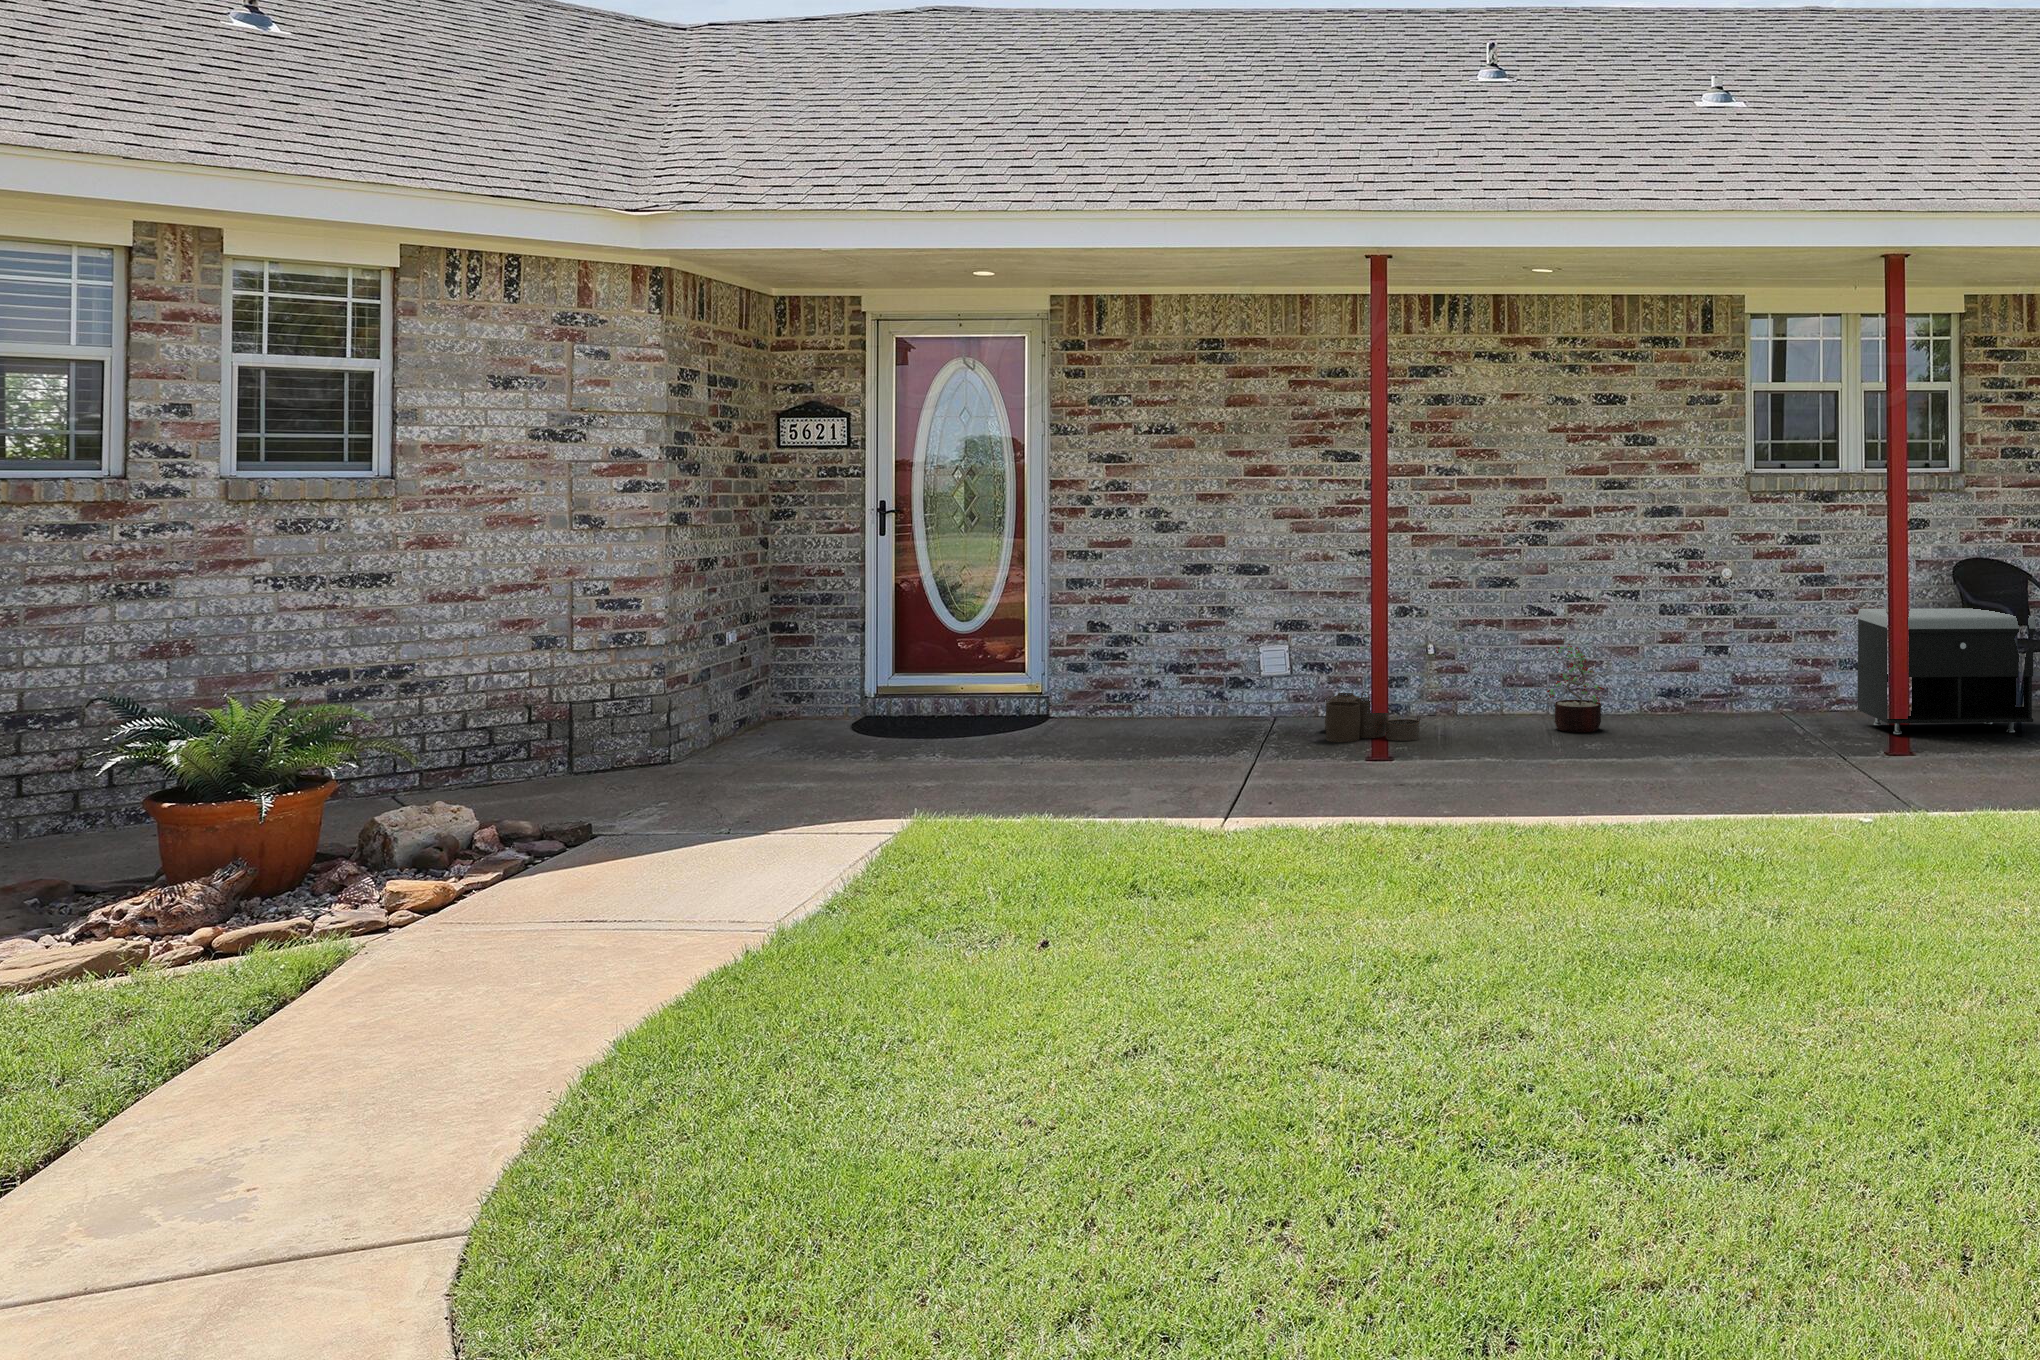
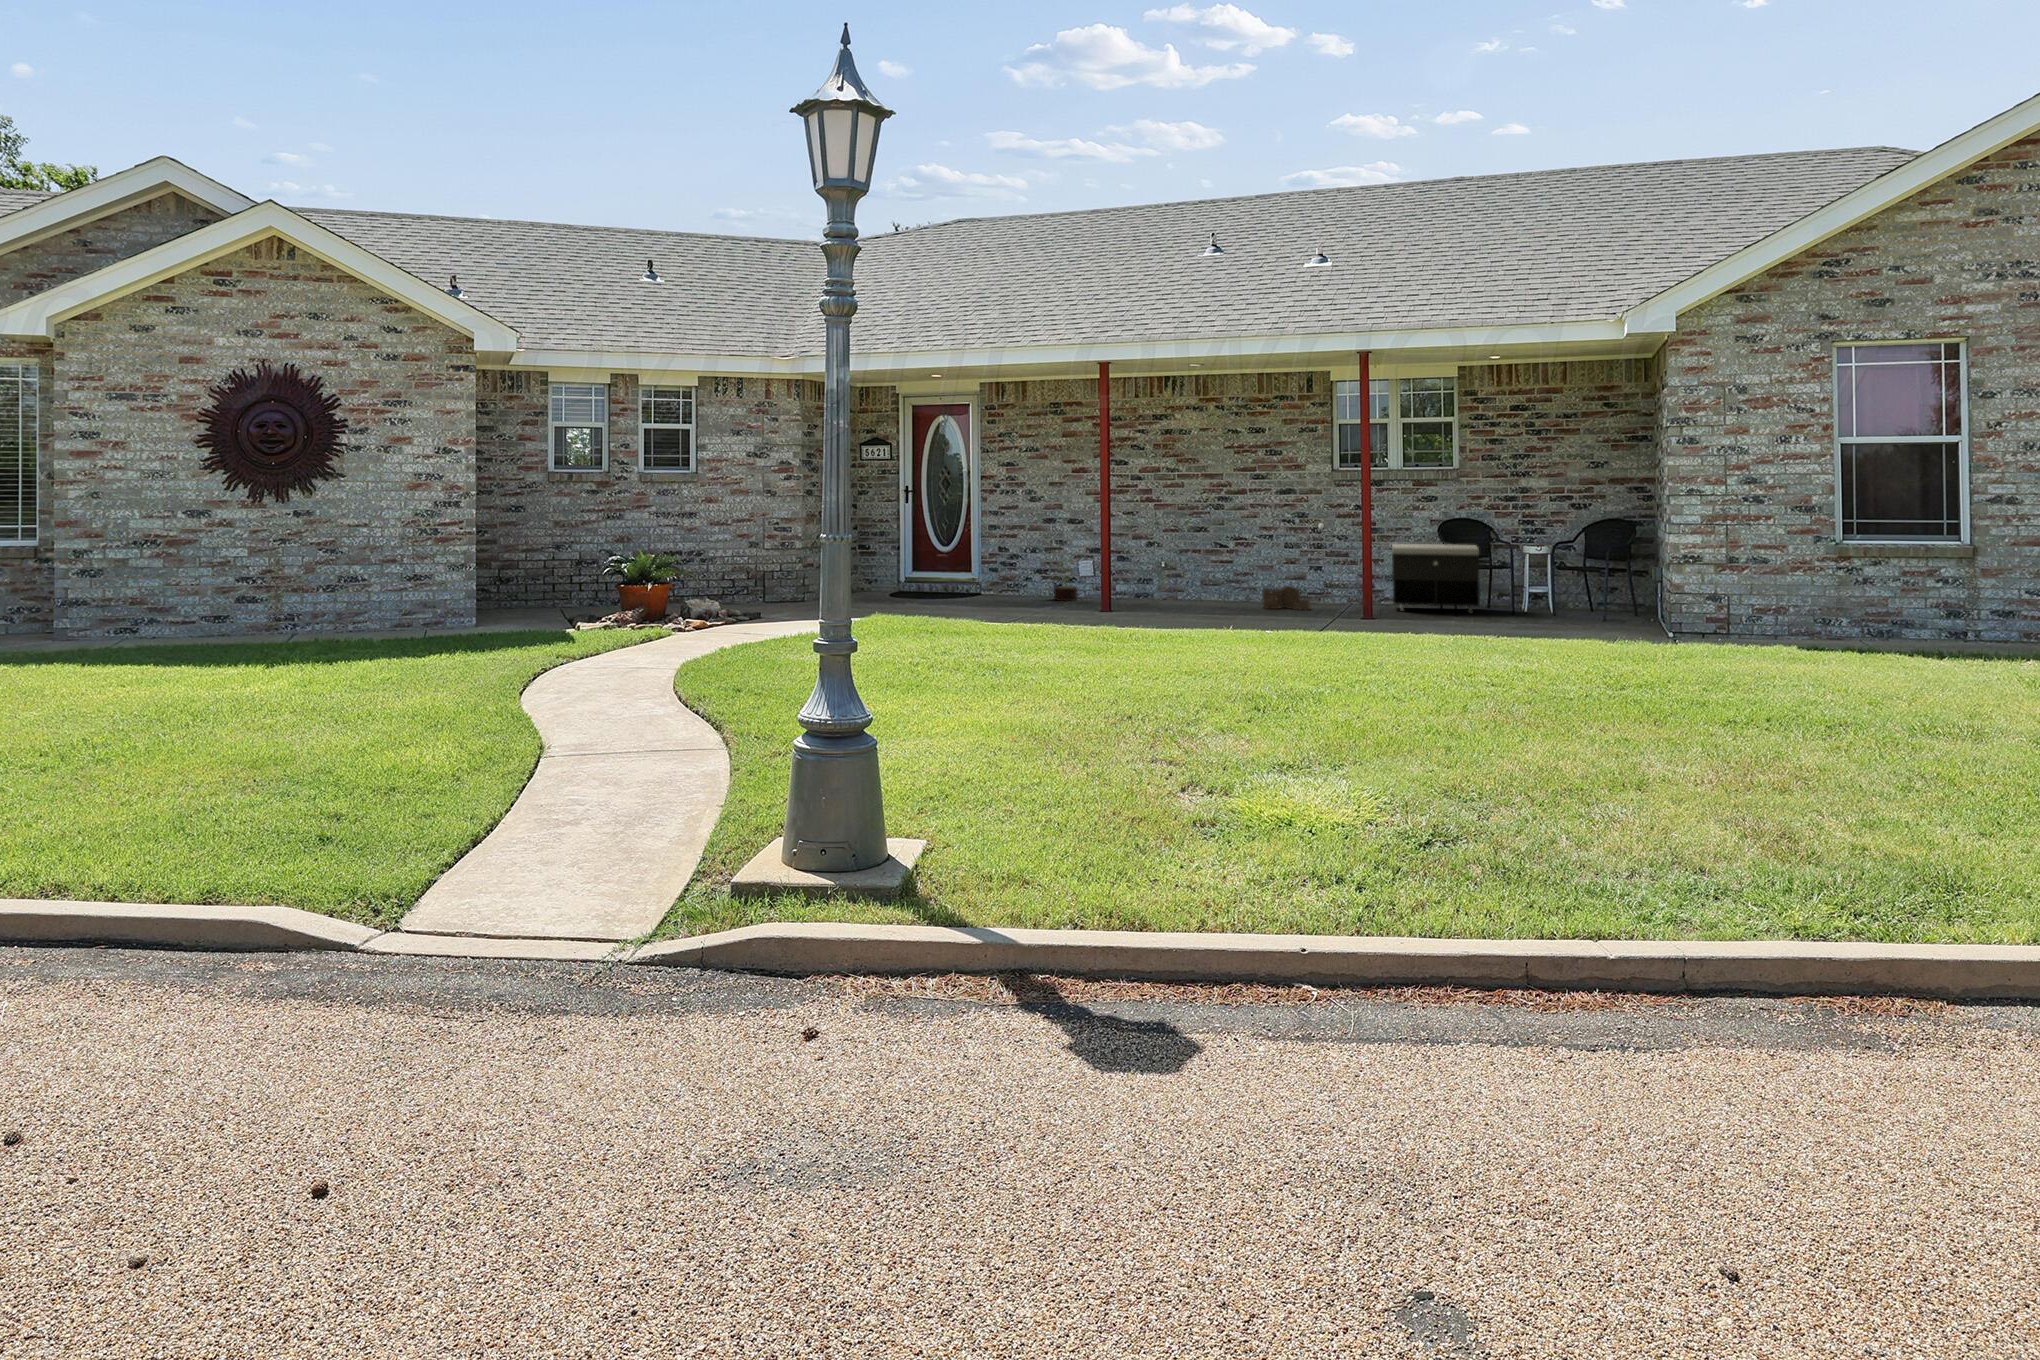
decorative plant: present [1547,644,1604,732] -> present [1054,559,1078,601]
woven basket: present [1325,689,1420,742] -> present [1262,585,1310,610]

